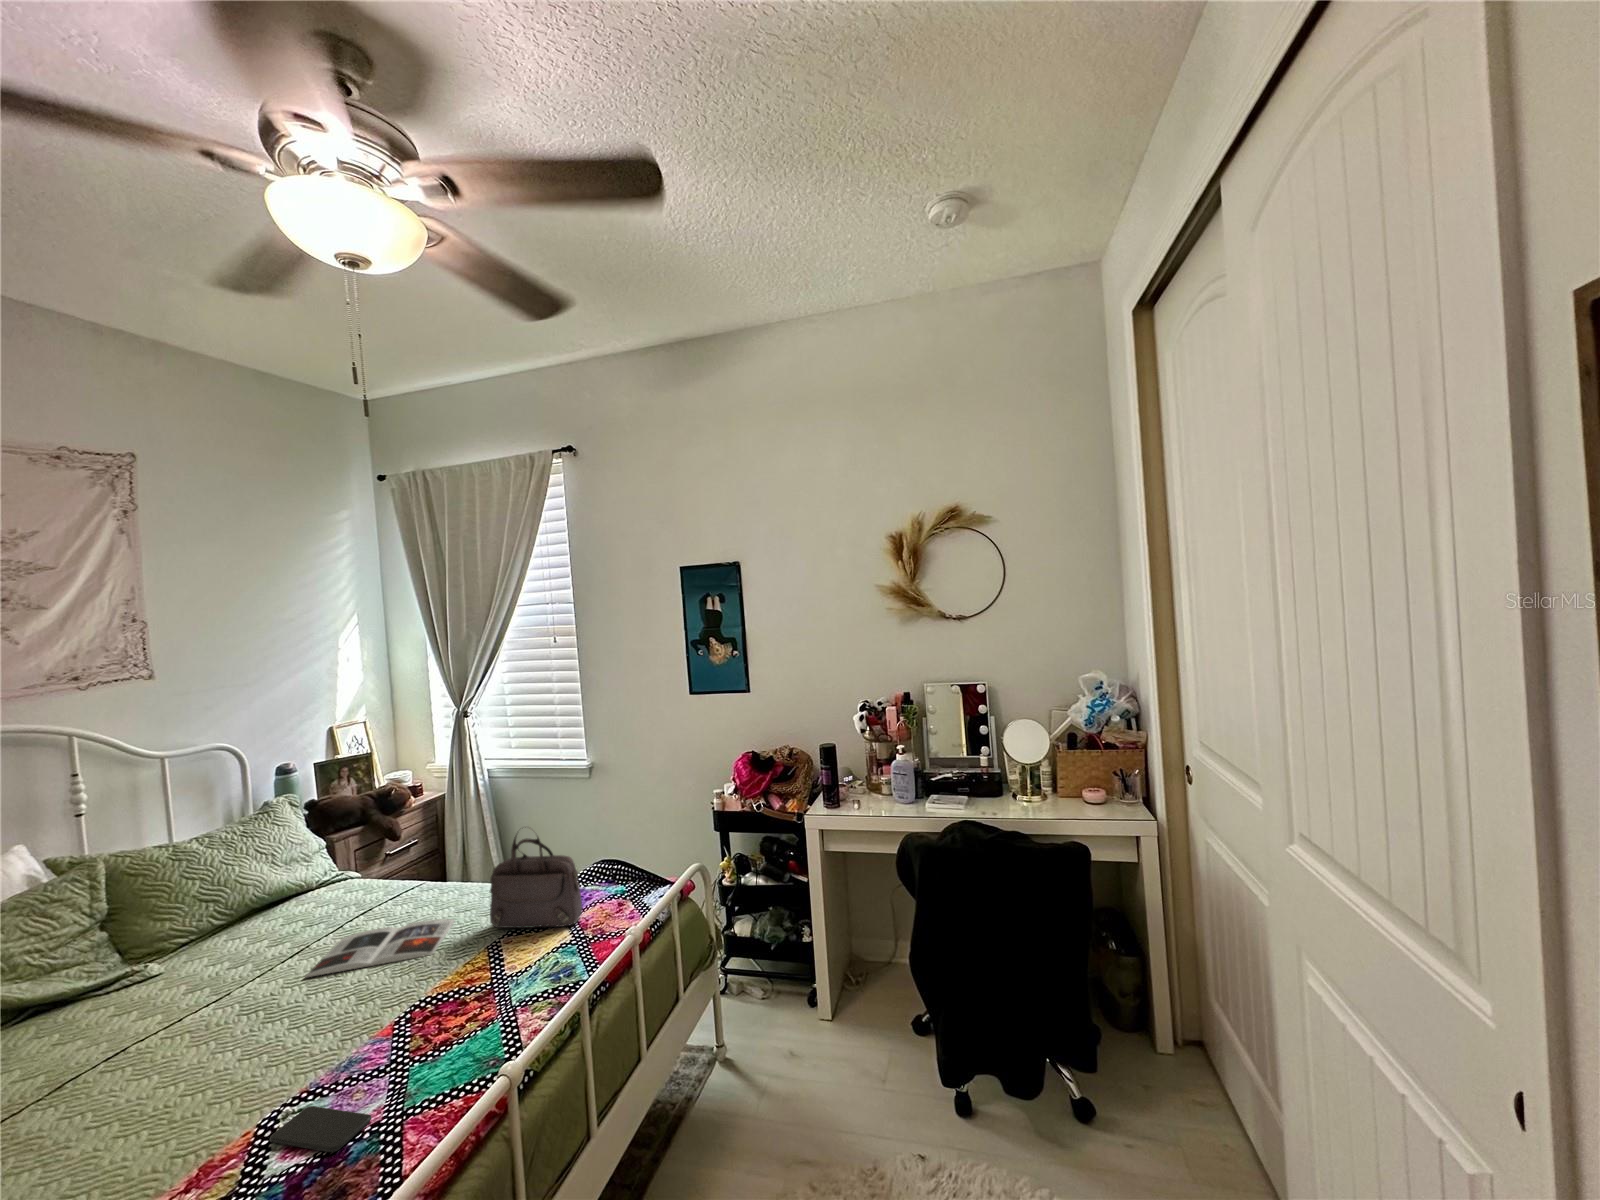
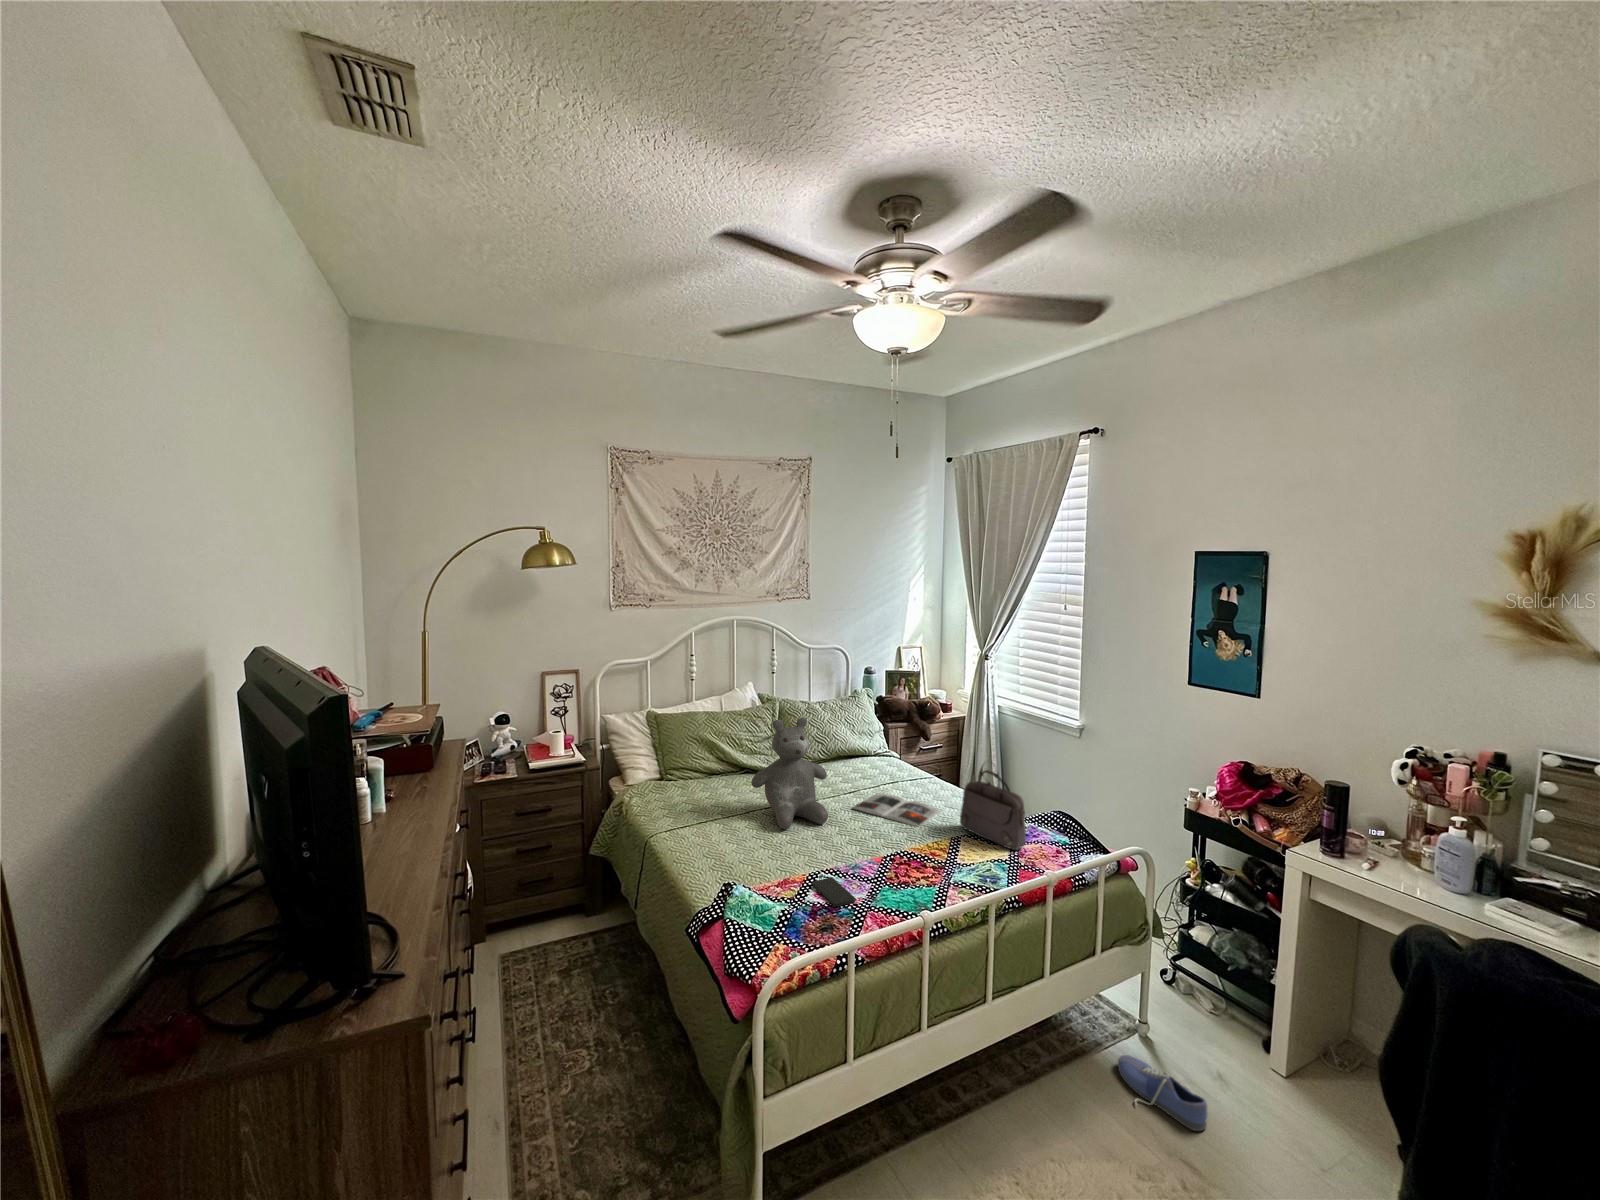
teddy bear: none [64,862,265,1078] -> present [751,717,828,829]
shoe: none [715,1082,805,1139] -> present [1118,1055,1208,1131]

